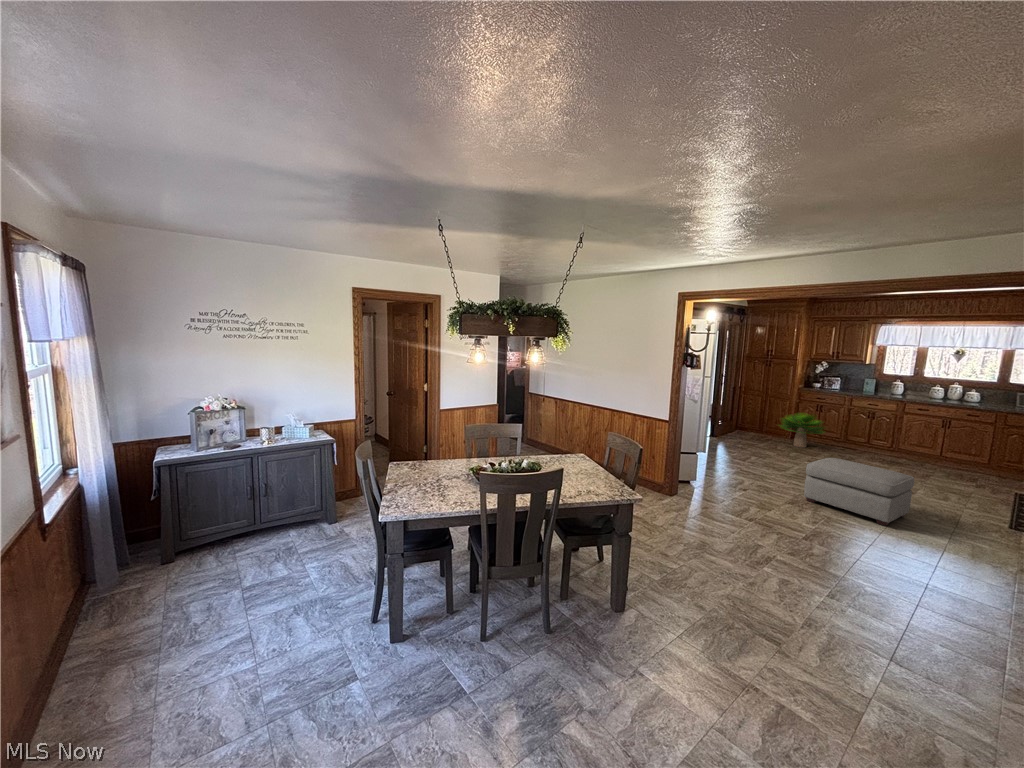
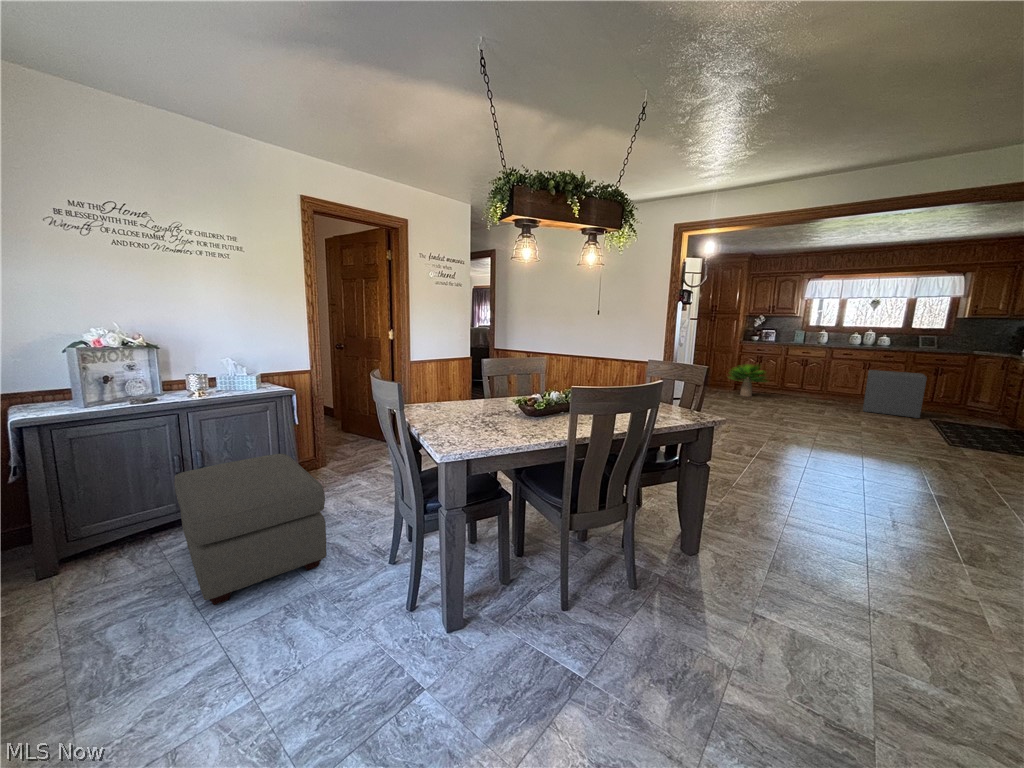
storage cabinet: none [931,428,1012,489] -> present [863,370,927,418]
ottoman: present [804,458,914,526] -> present [174,454,327,605]

